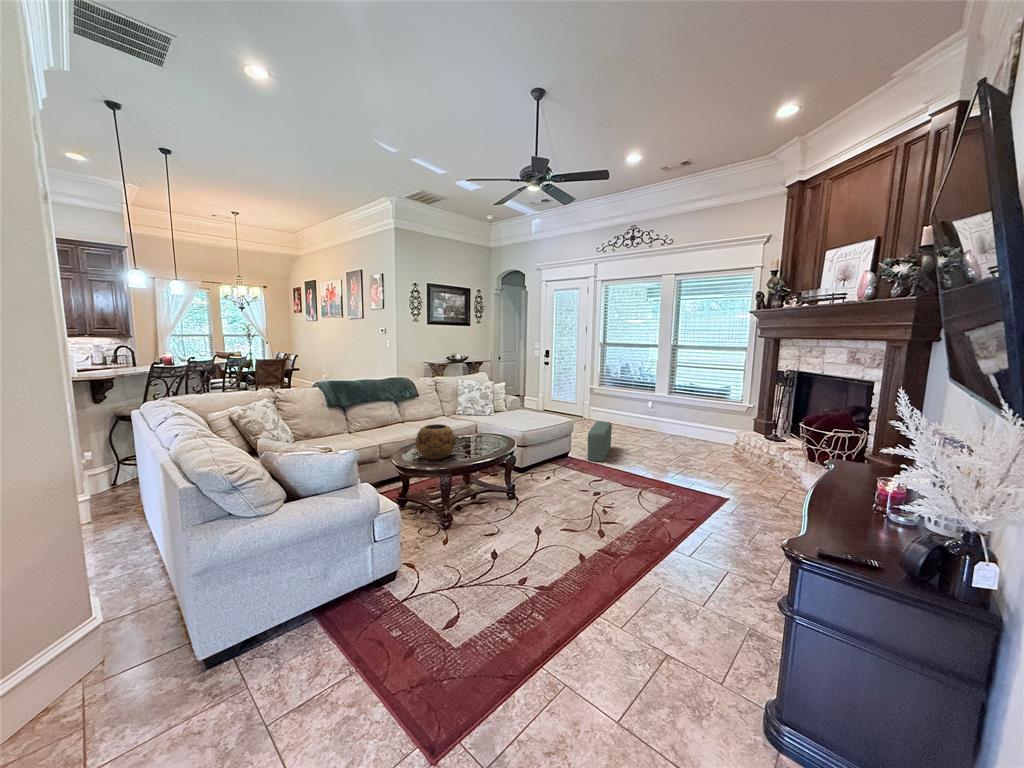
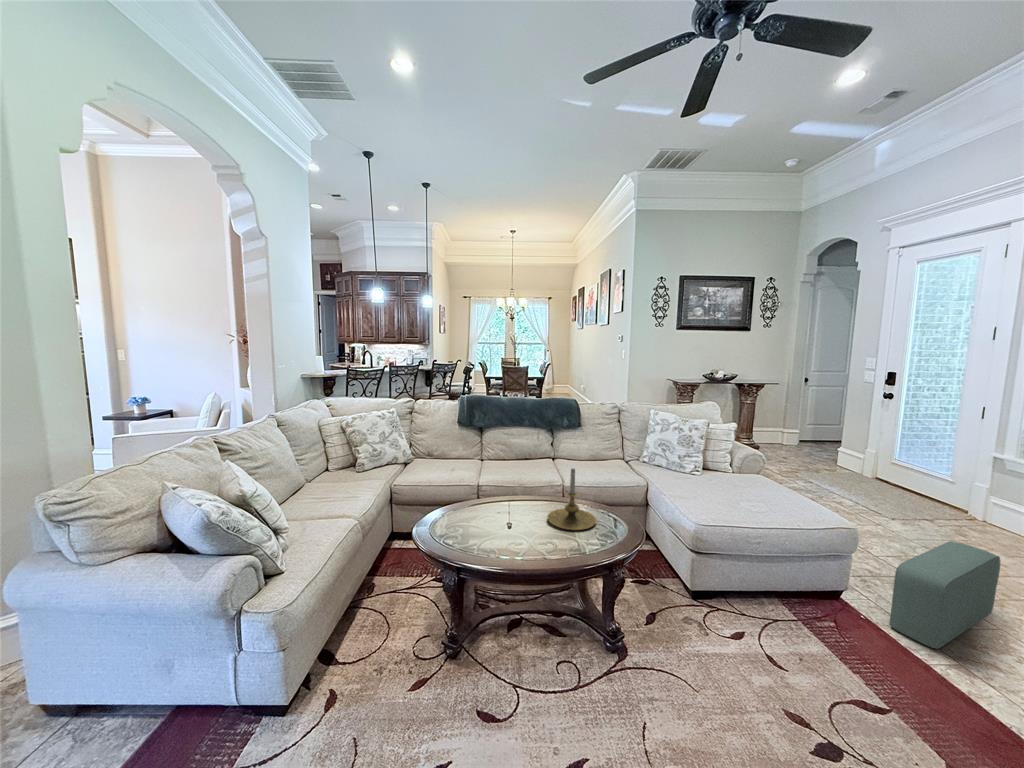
candle holder: none [455,411,484,446] -> present [547,468,596,530]
decorative bowl: present [415,424,456,460] -> none [449,480,513,541]

